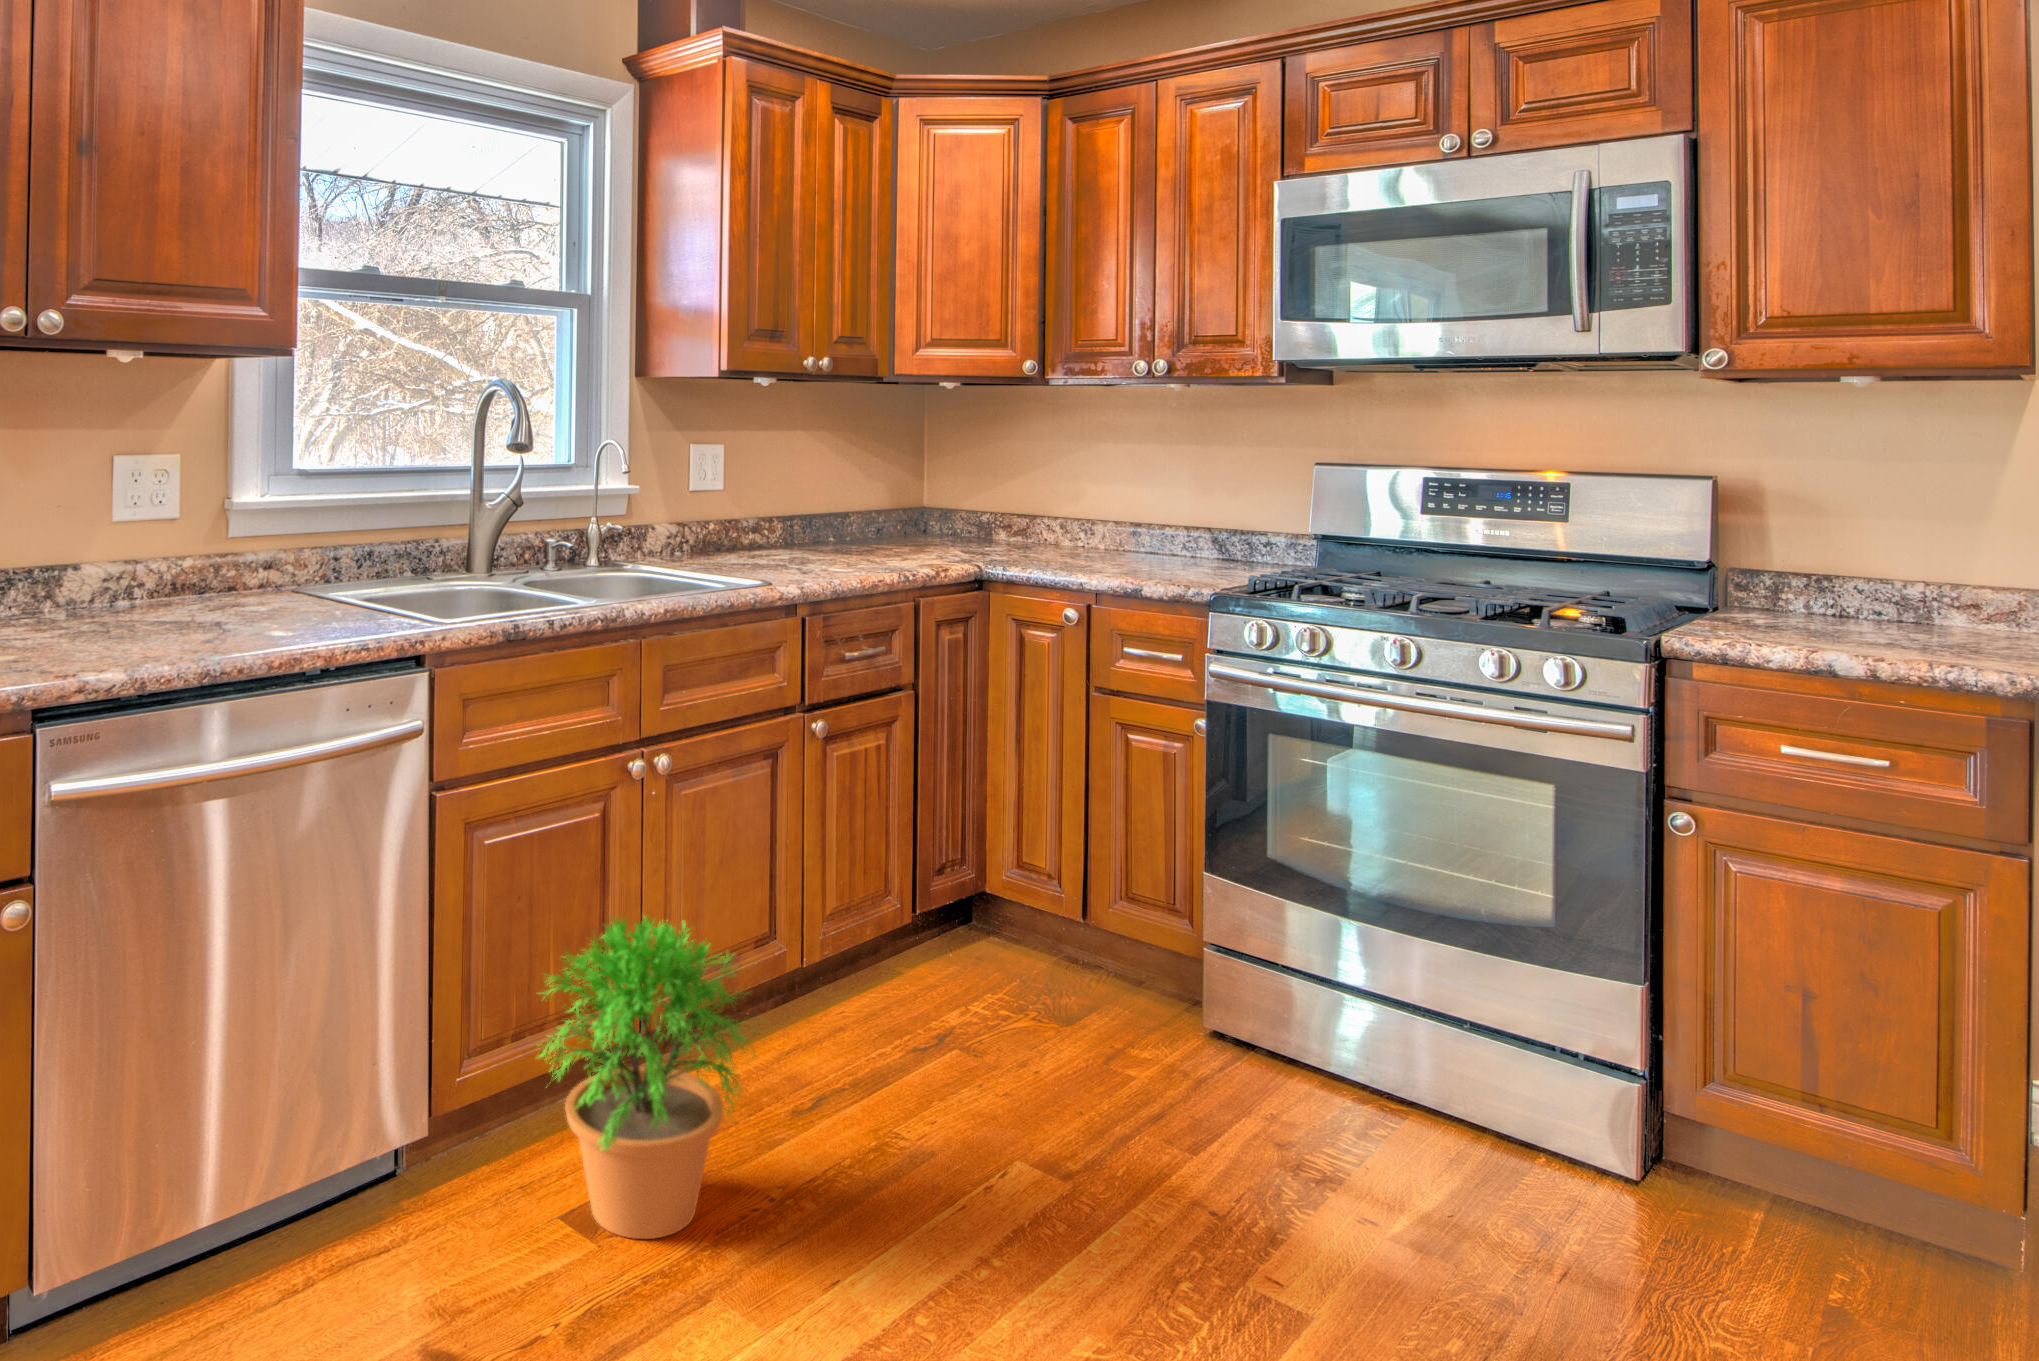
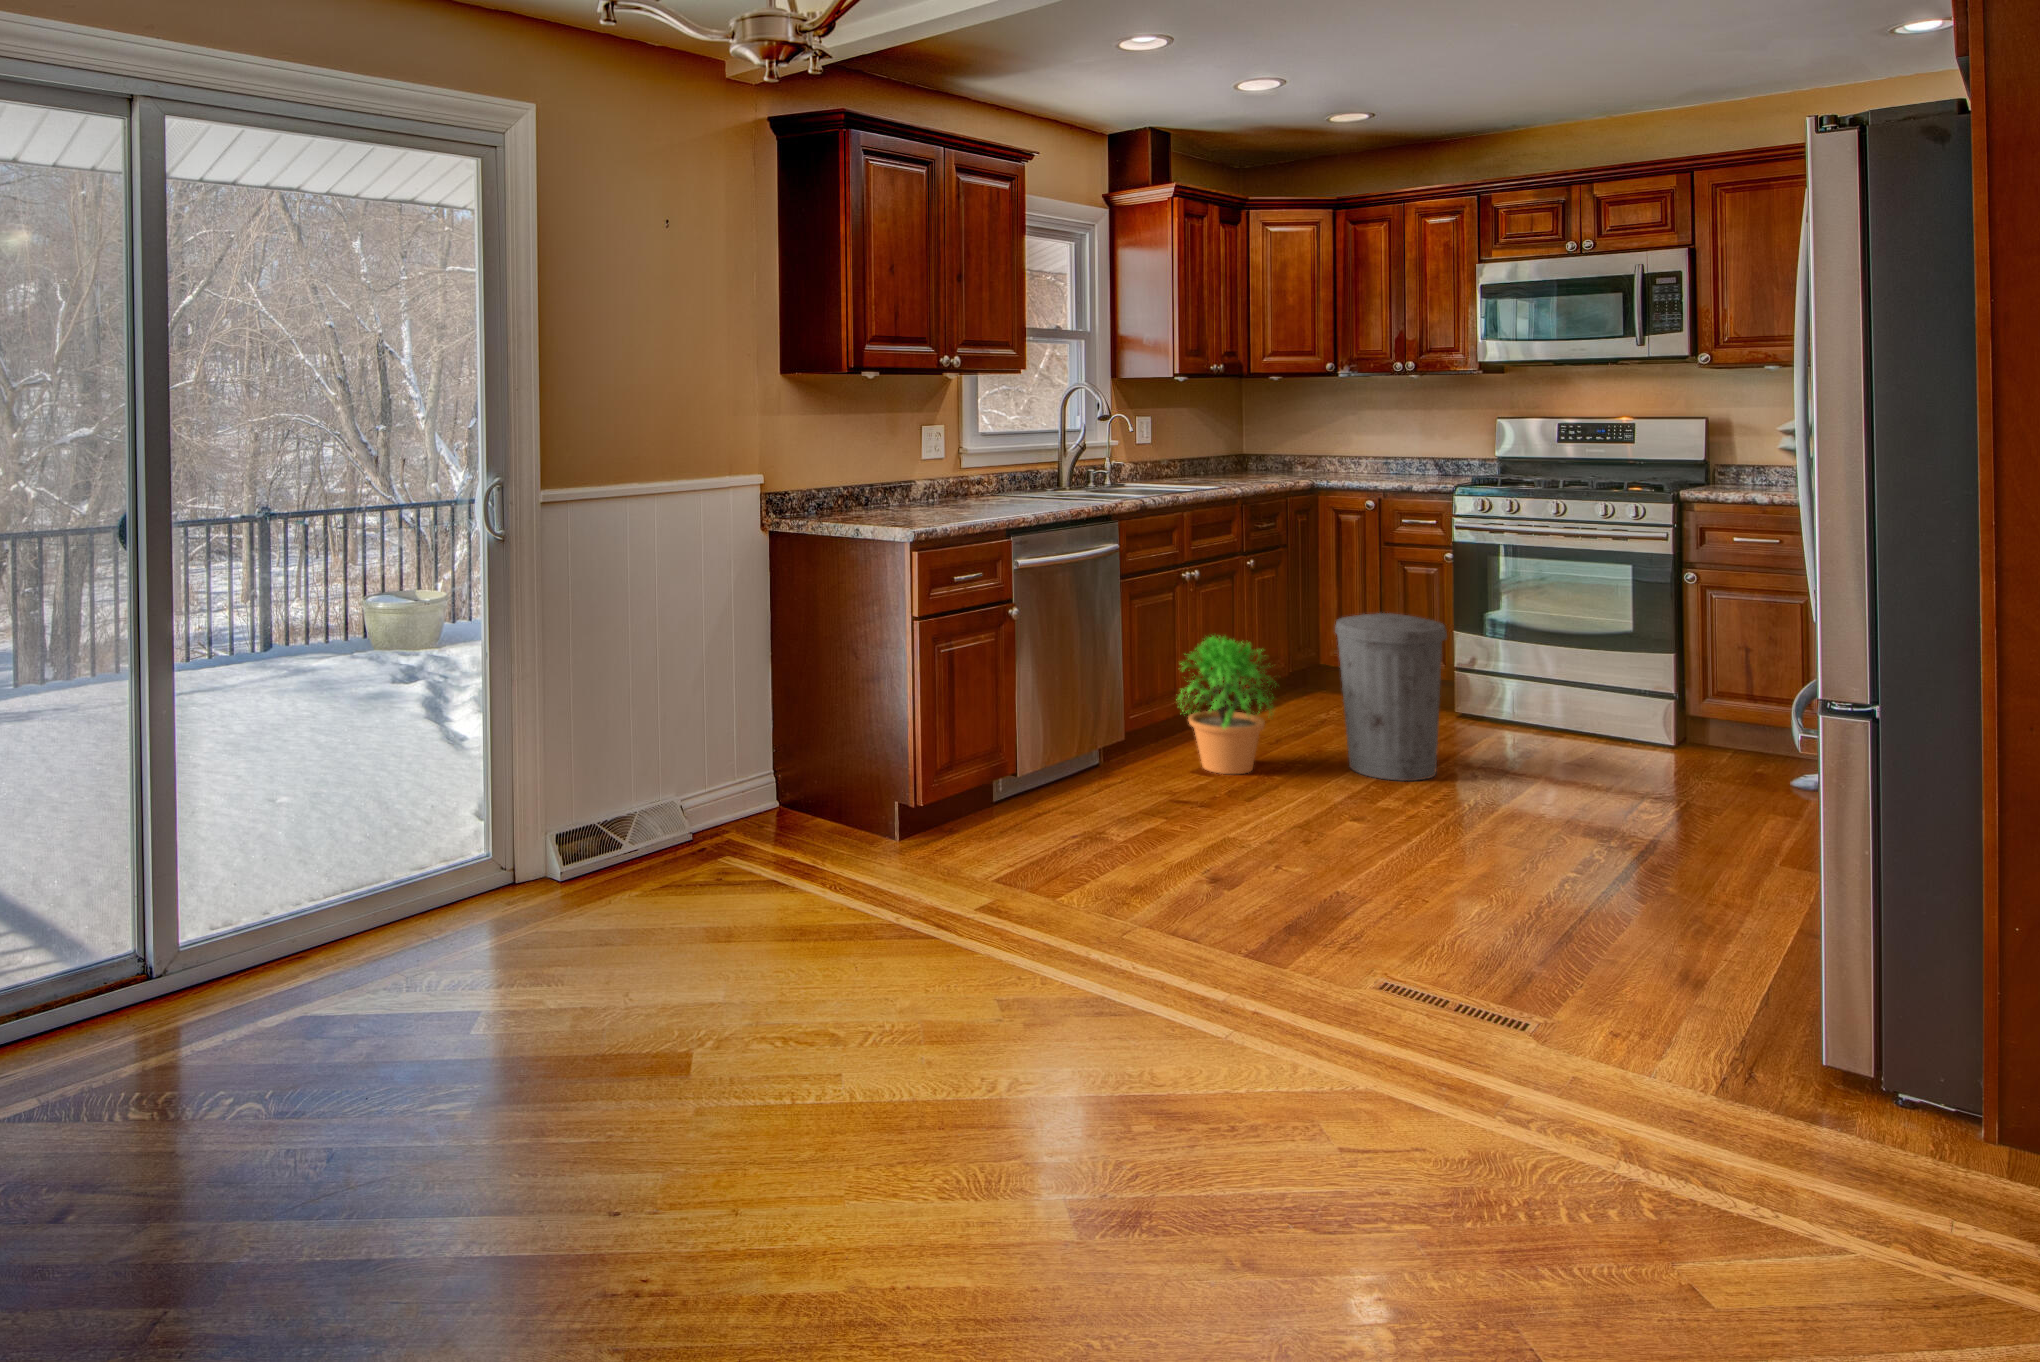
trash can: none [883,879,1118,1297] -> present [1335,613,1447,781]

